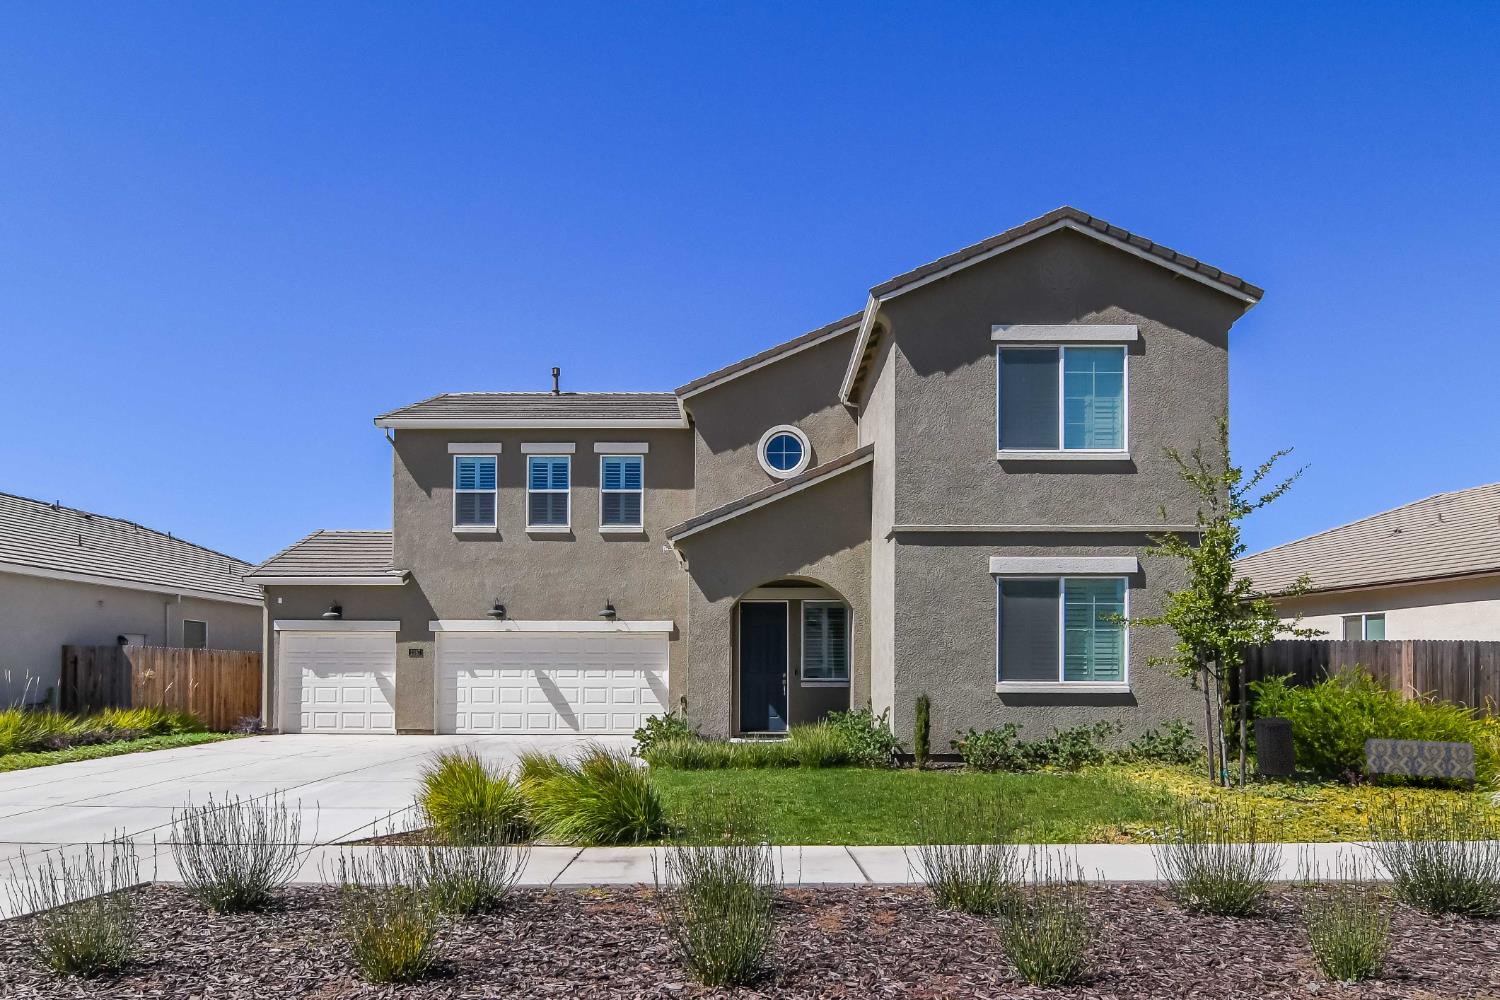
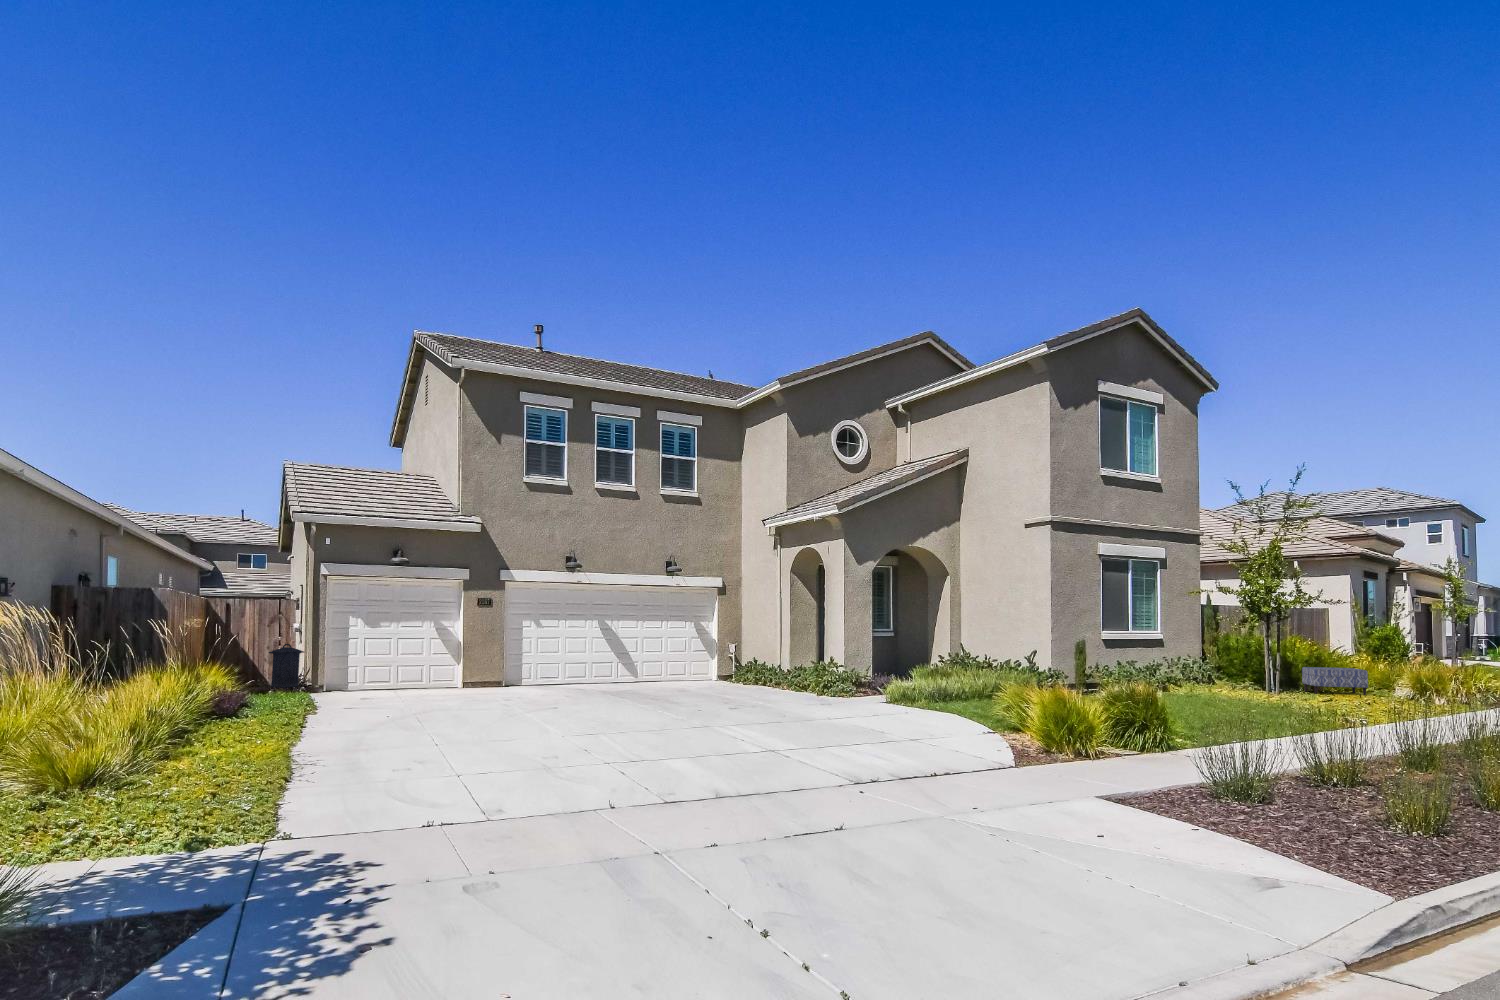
trash can: present [1252,713,1297,776] -> present [269,644,304,688]

